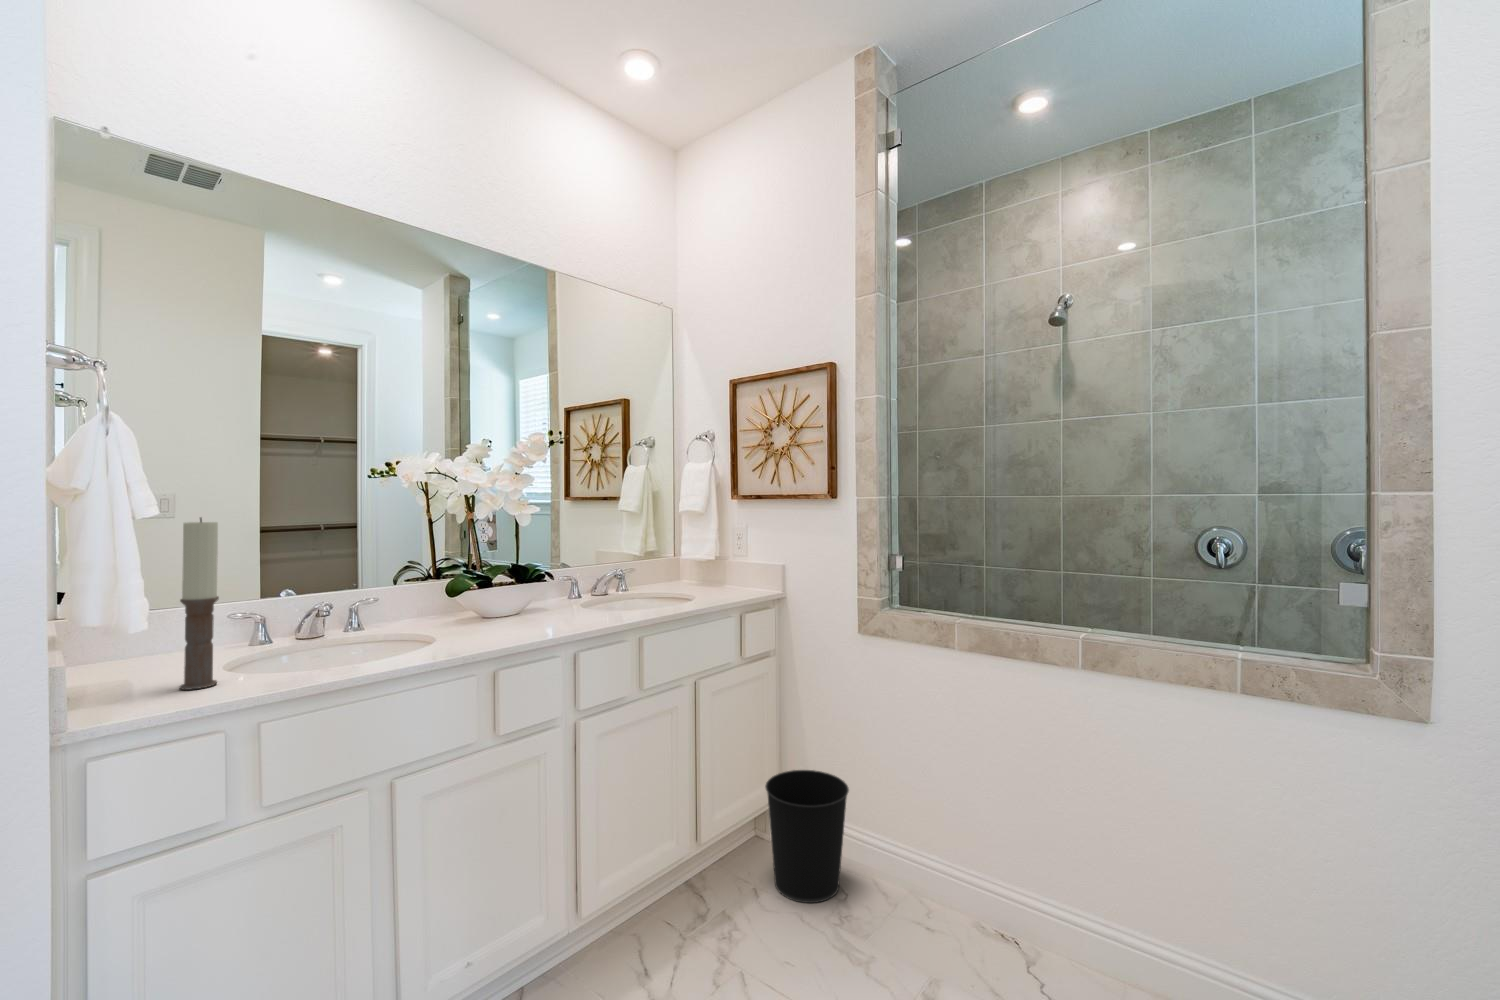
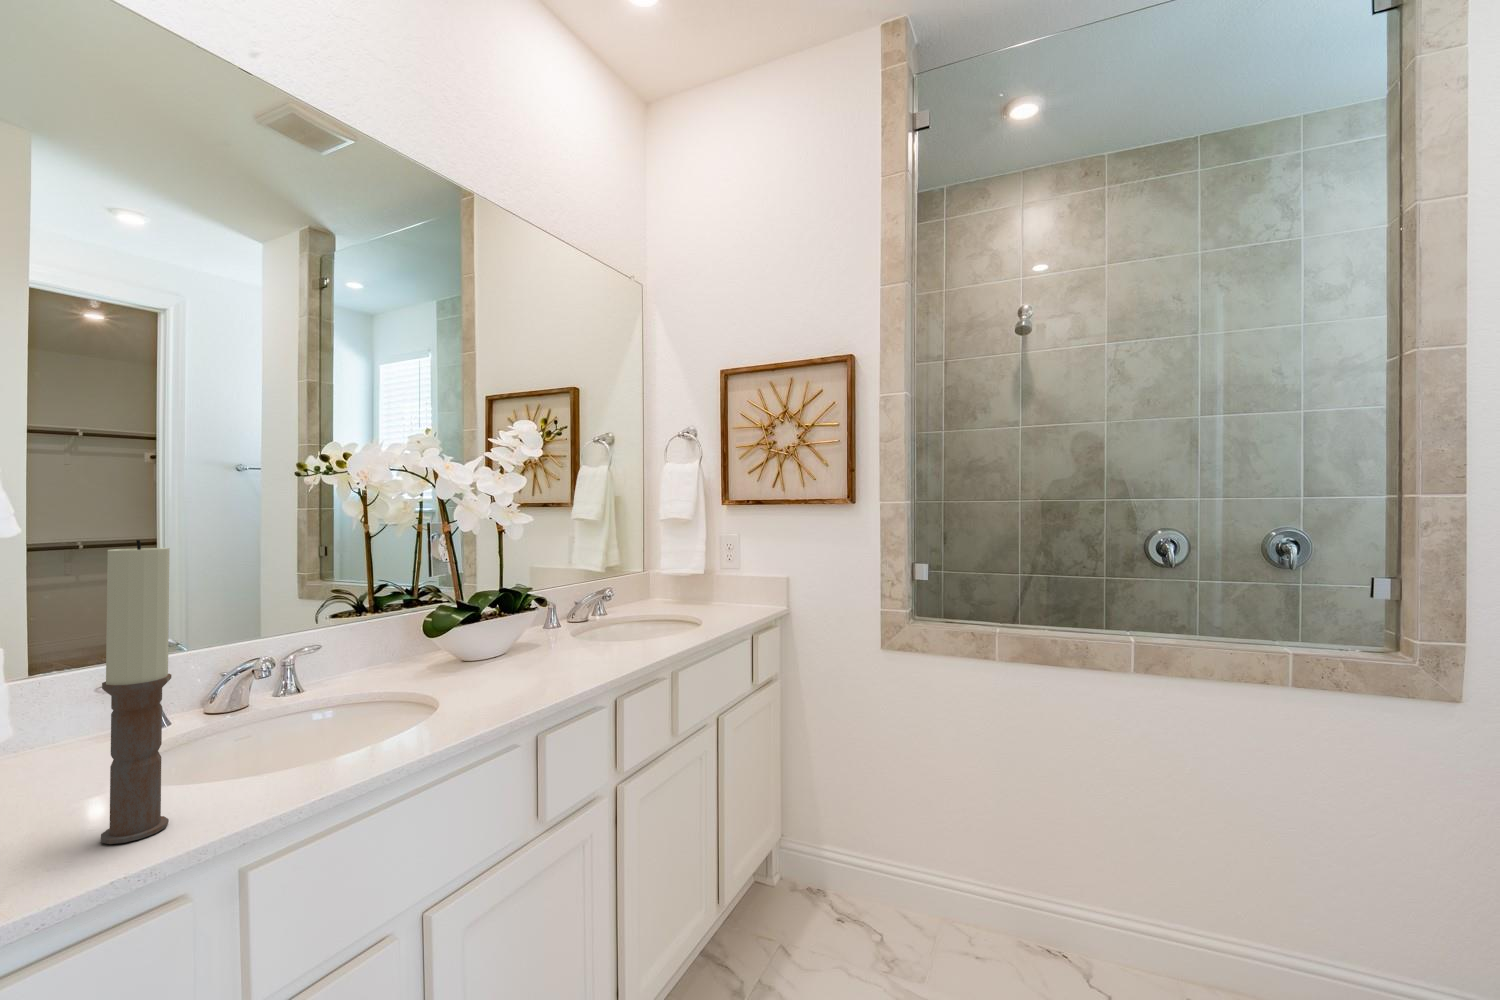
wastebasket: present [765,770,849,903] -> none [795,804,889,959]

